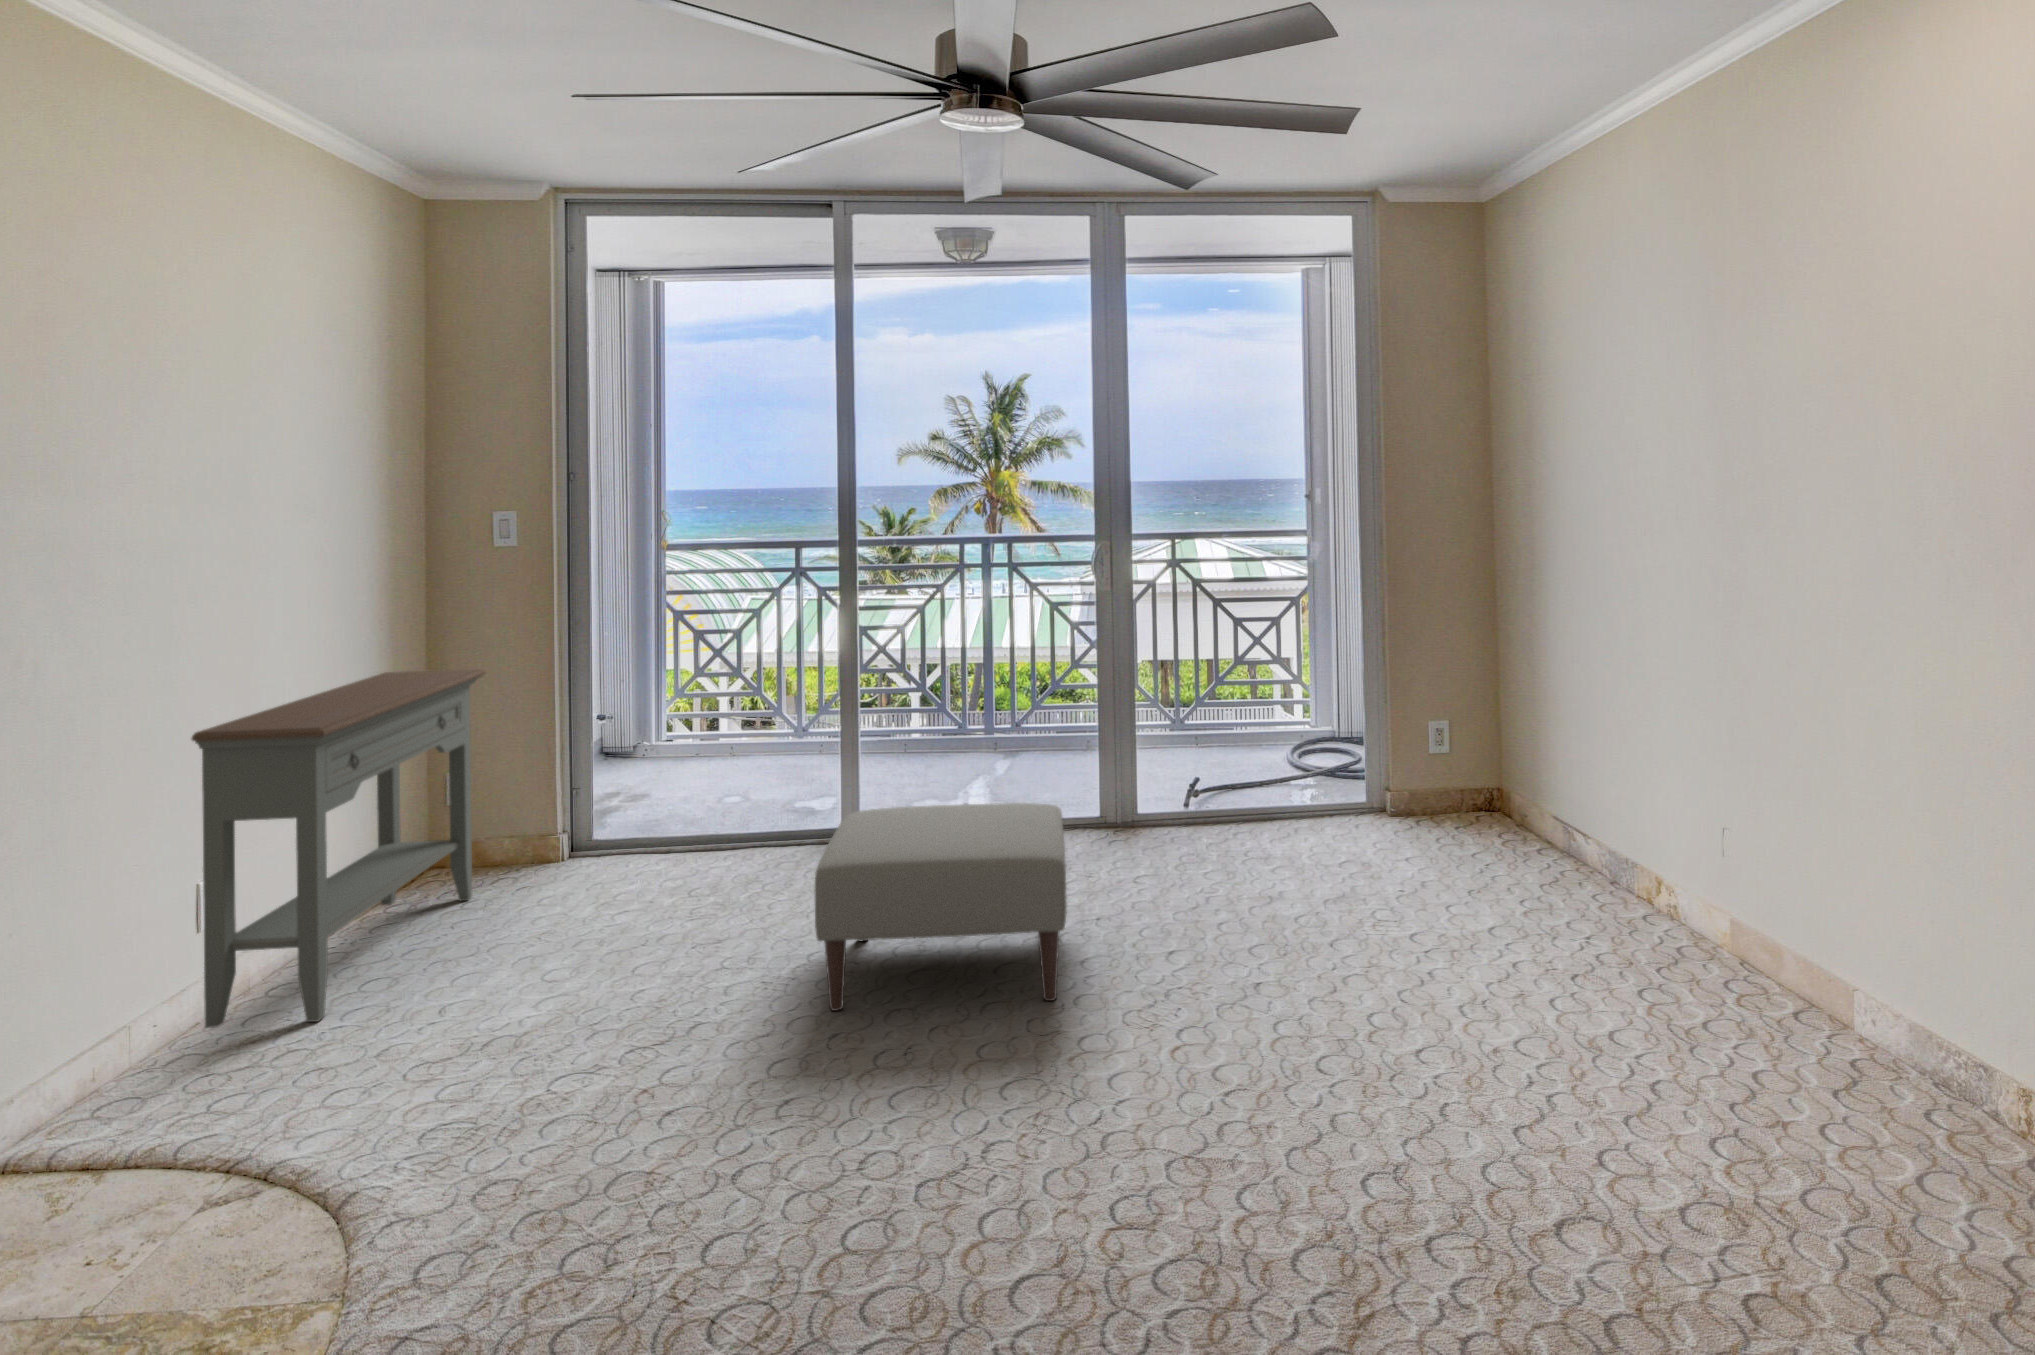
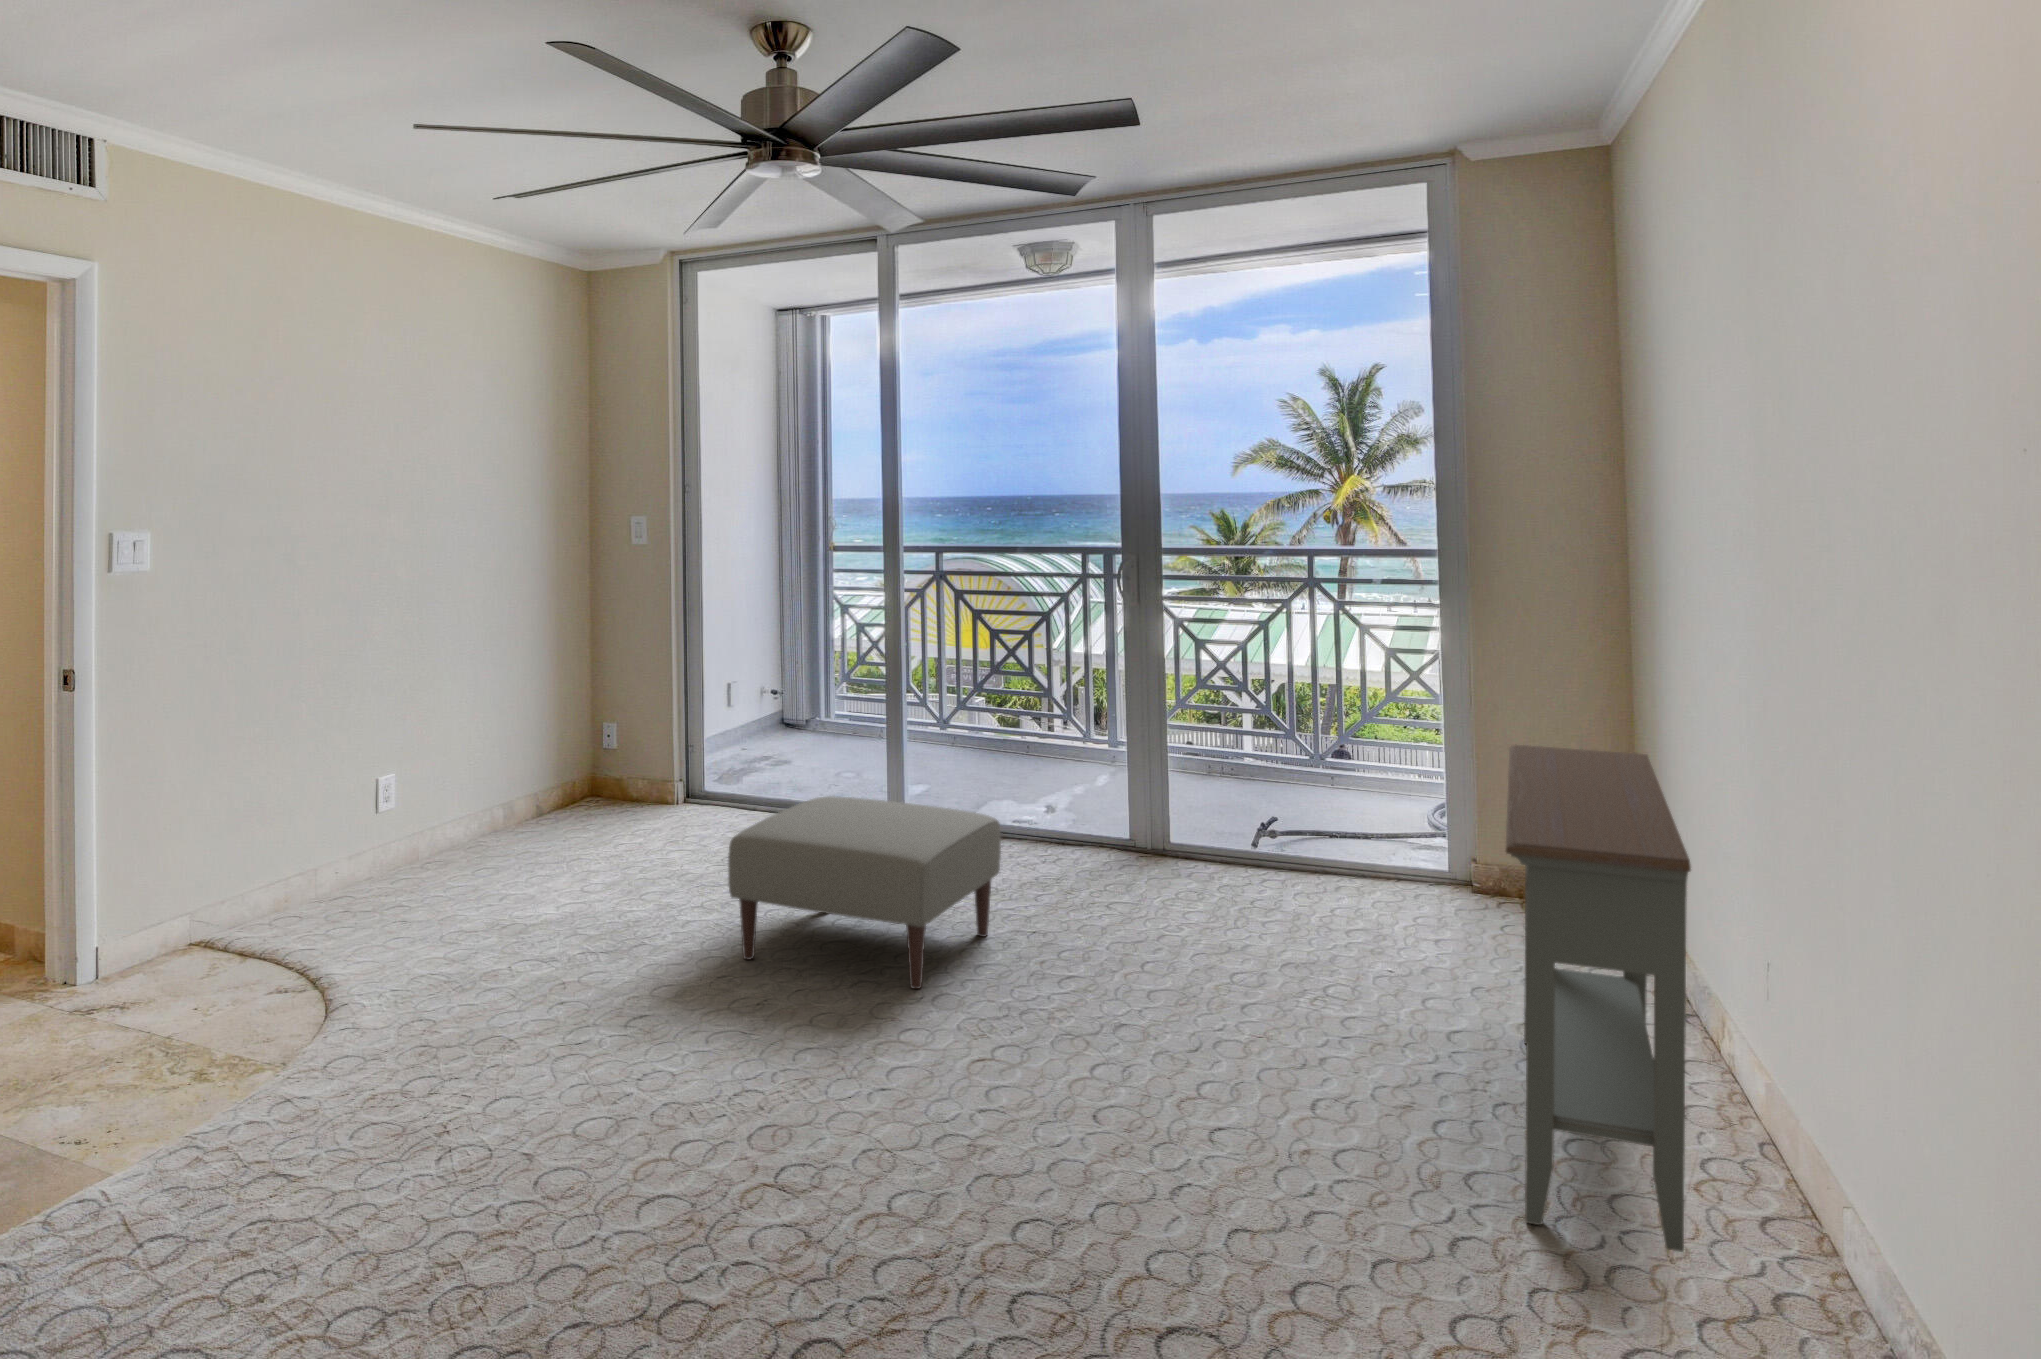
console table: present [192,669,486,1028] -> present [1506,745,1691,1252]

